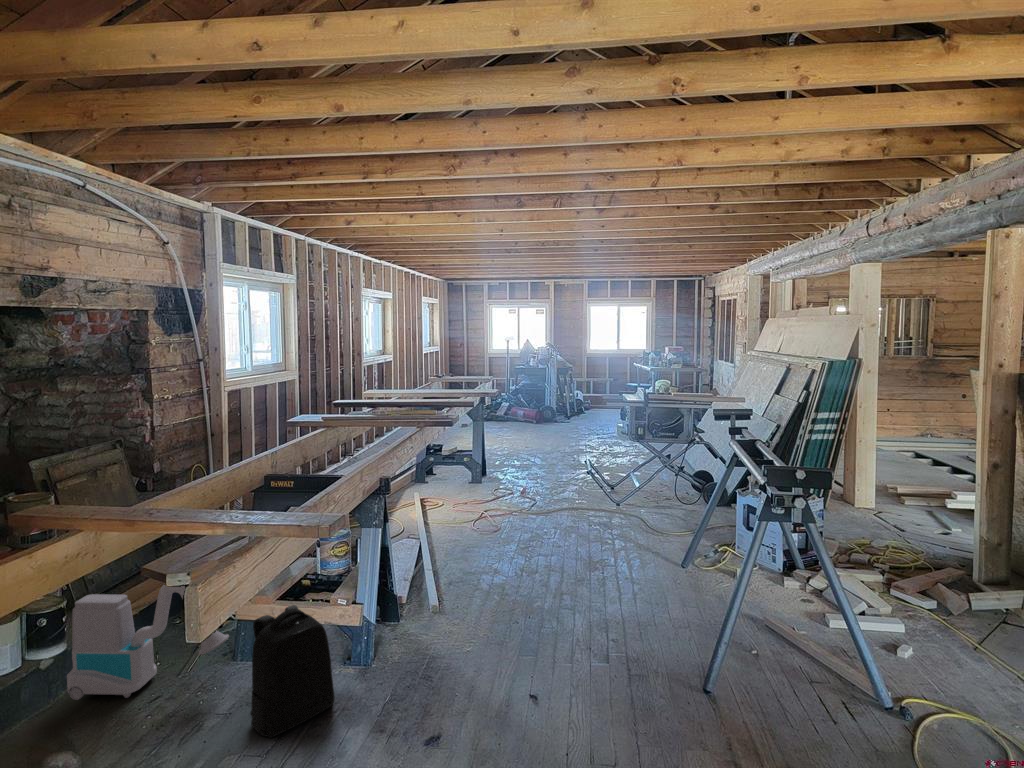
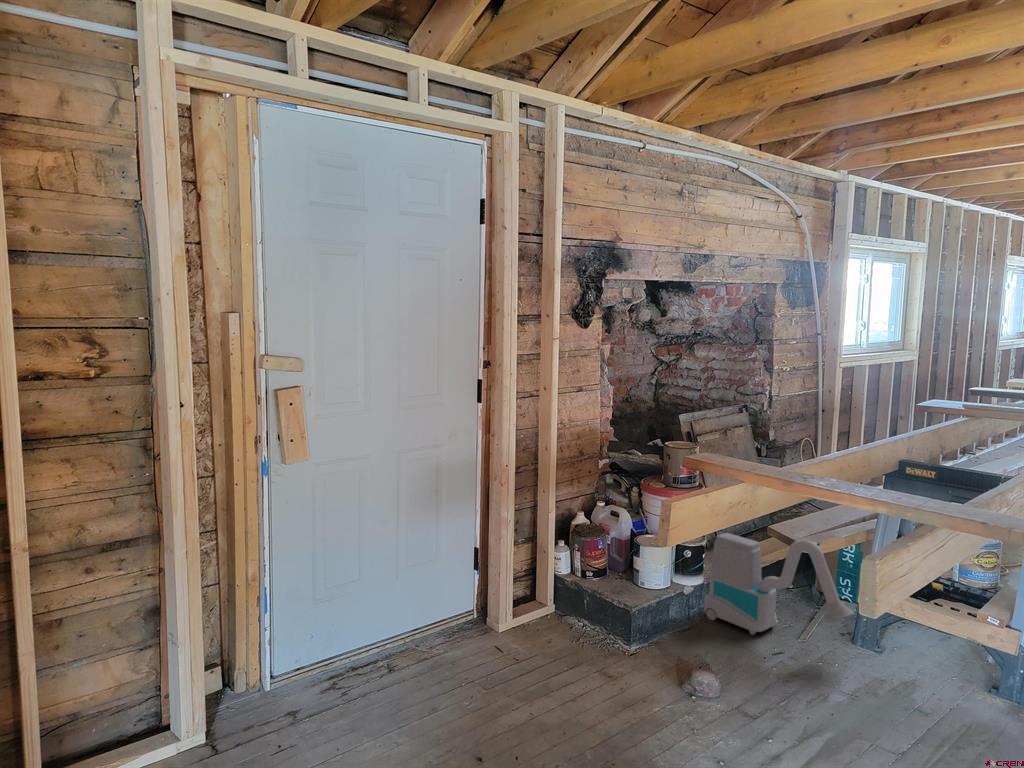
backpack: present [250,605,335,738] -> none [879,603,984,734]

